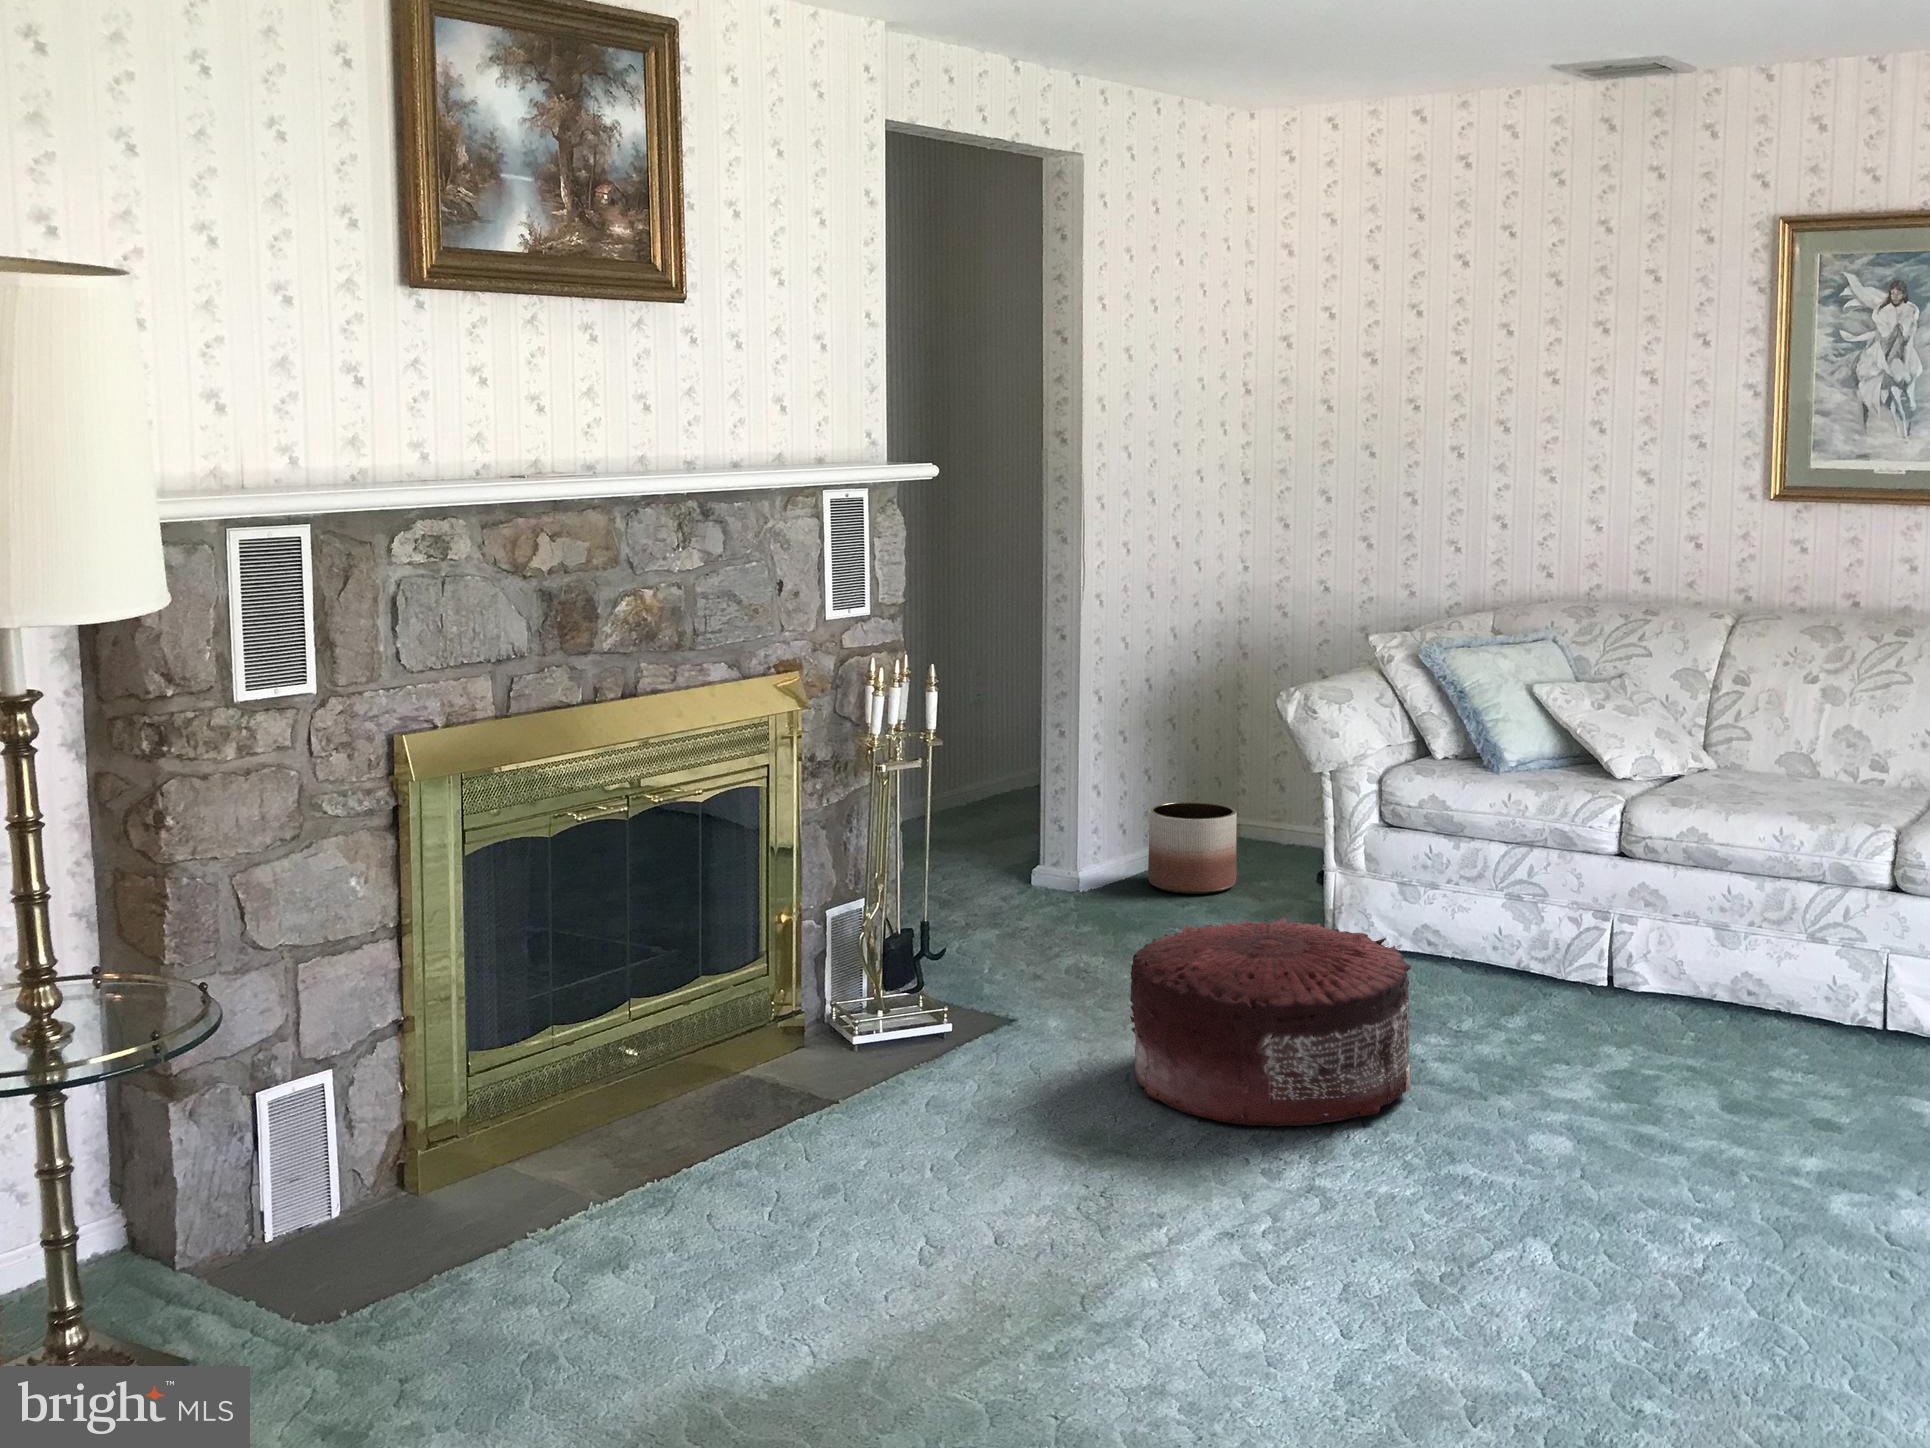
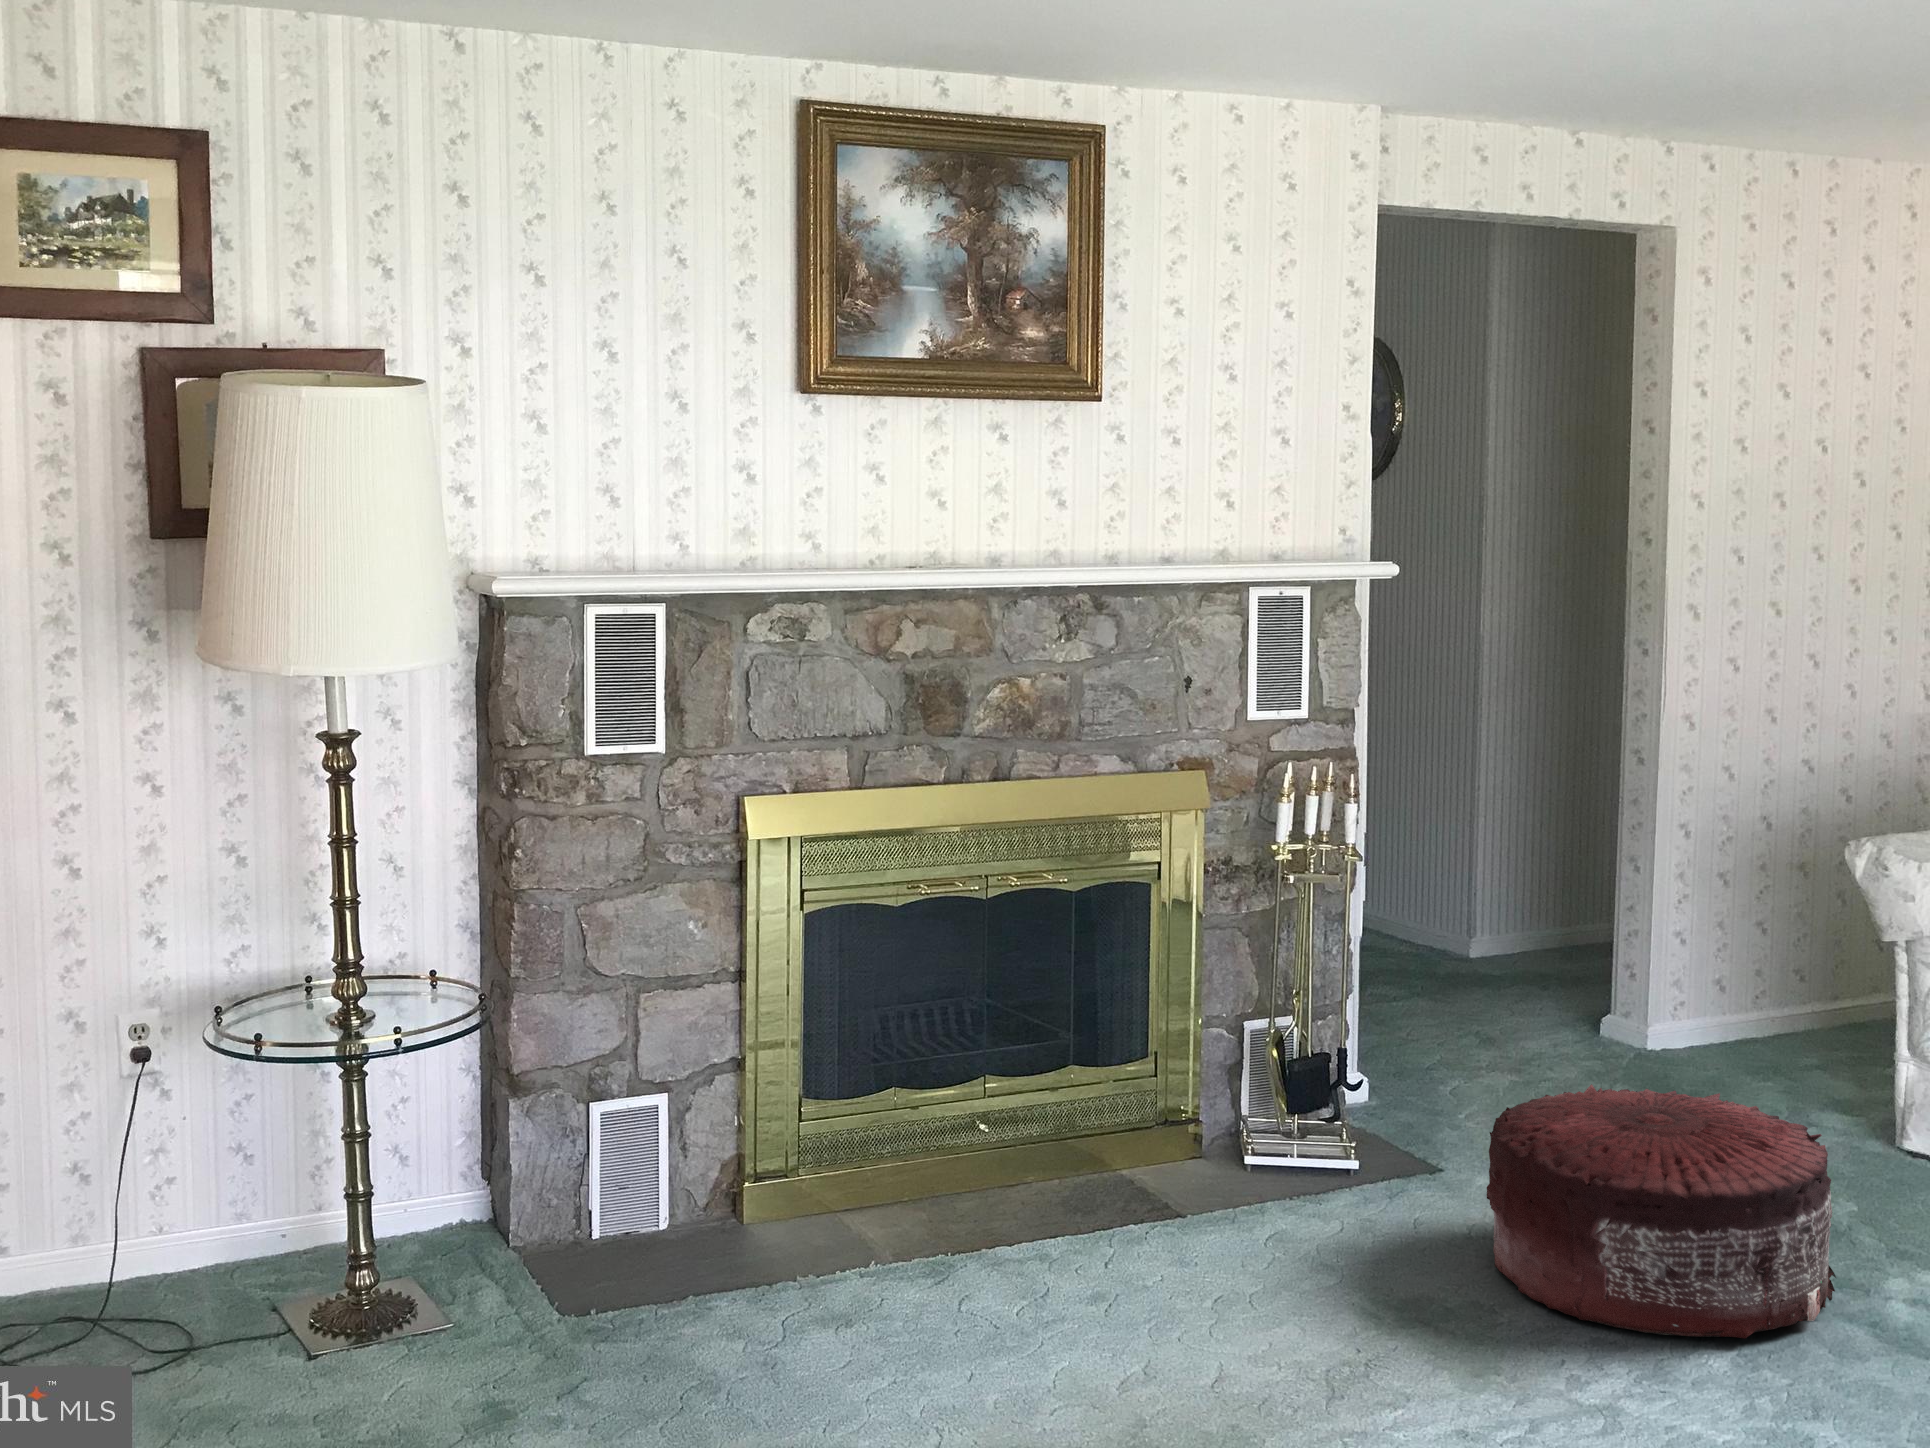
planter: present [1148,802,1237,894] -> none [1712,956,1823,1064]

